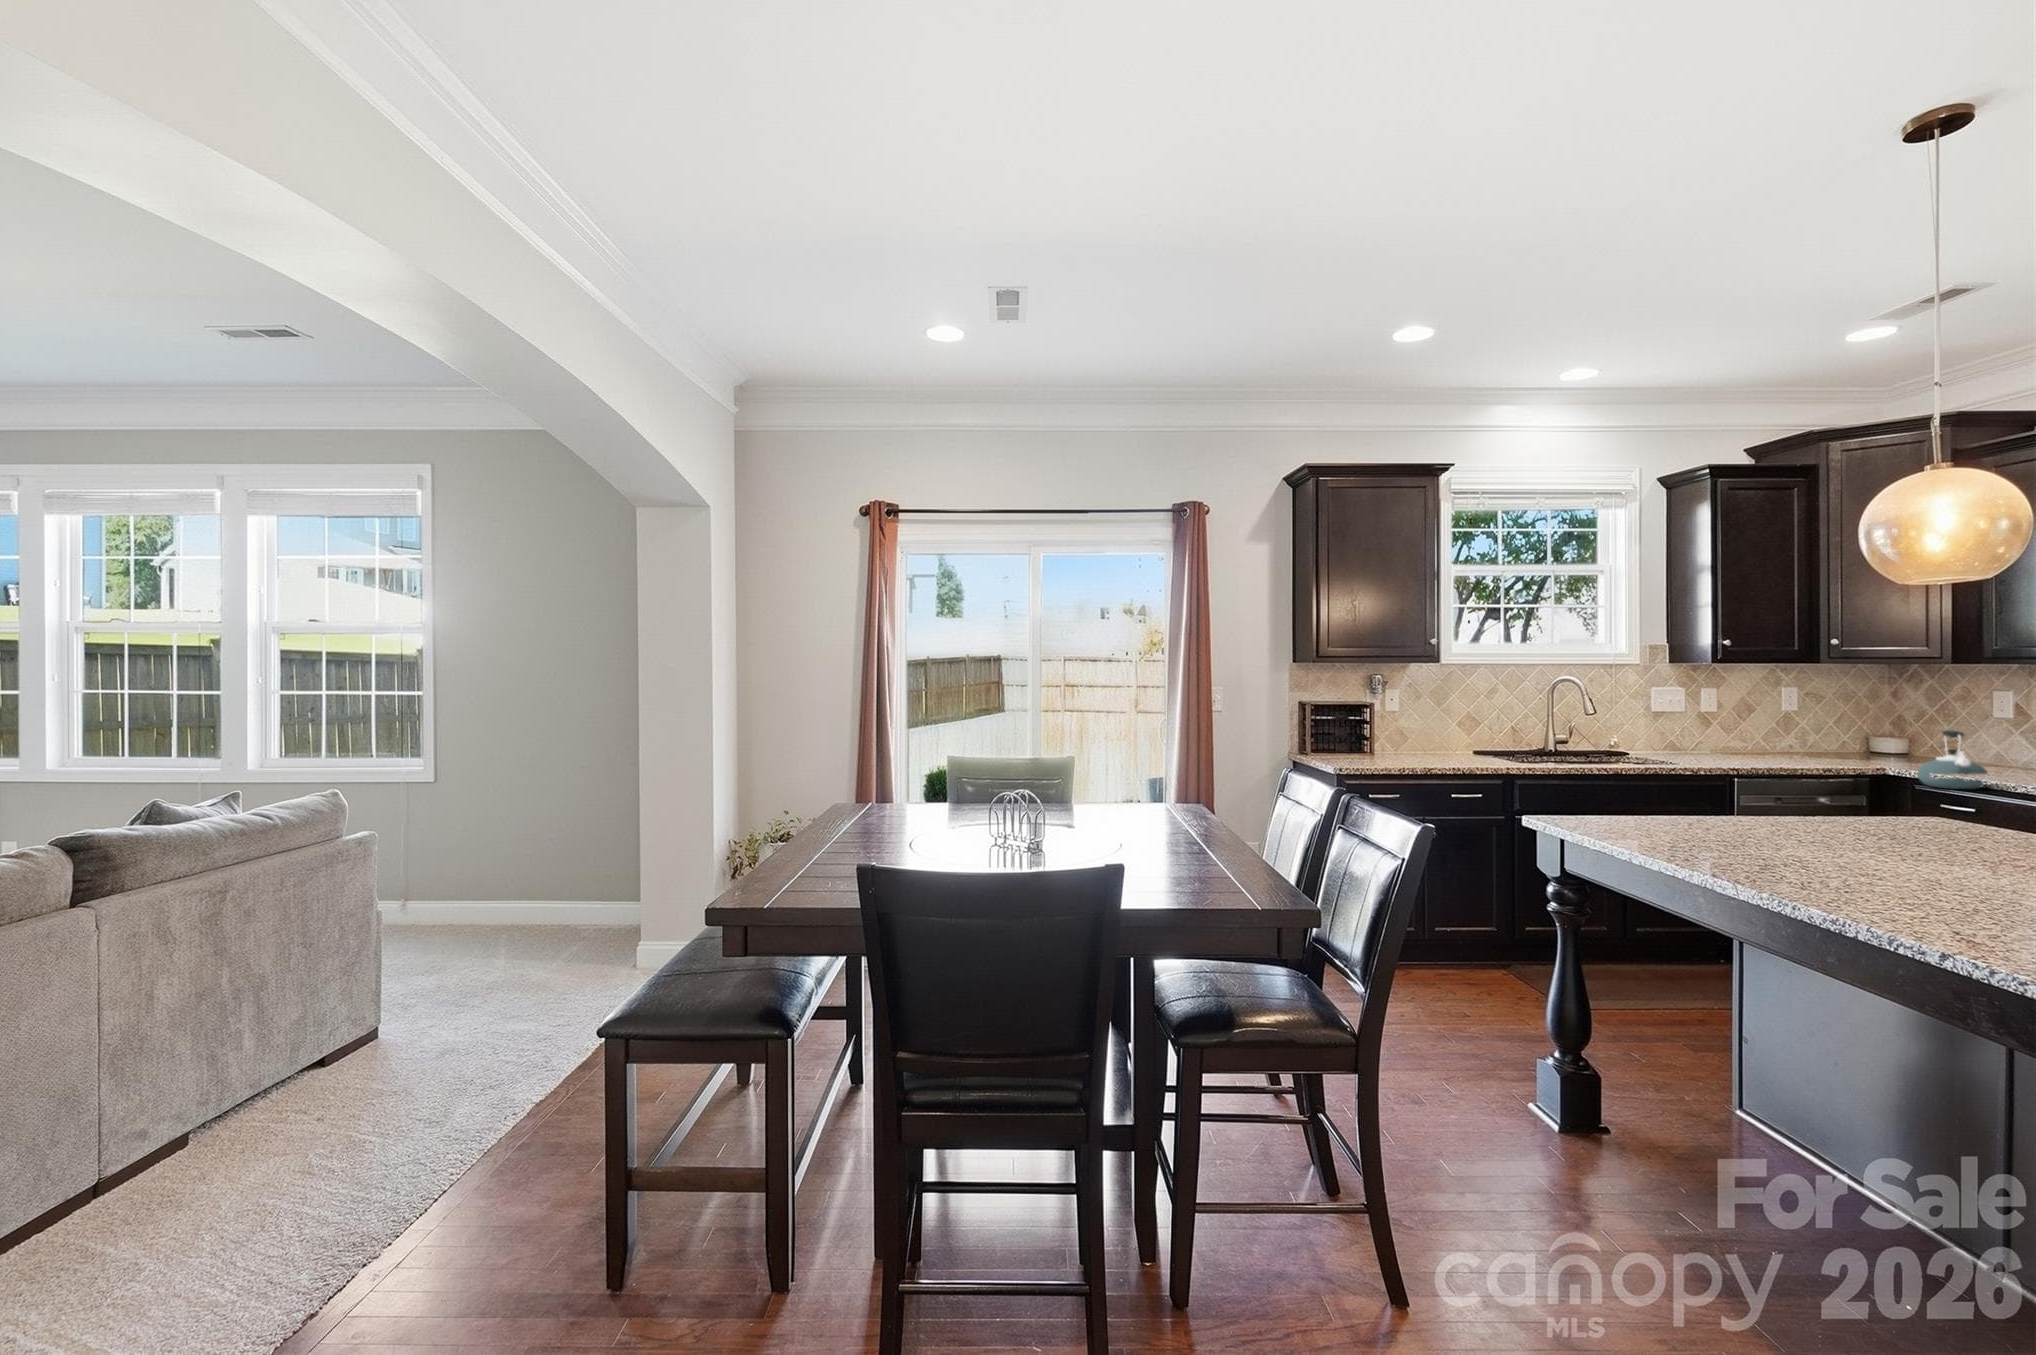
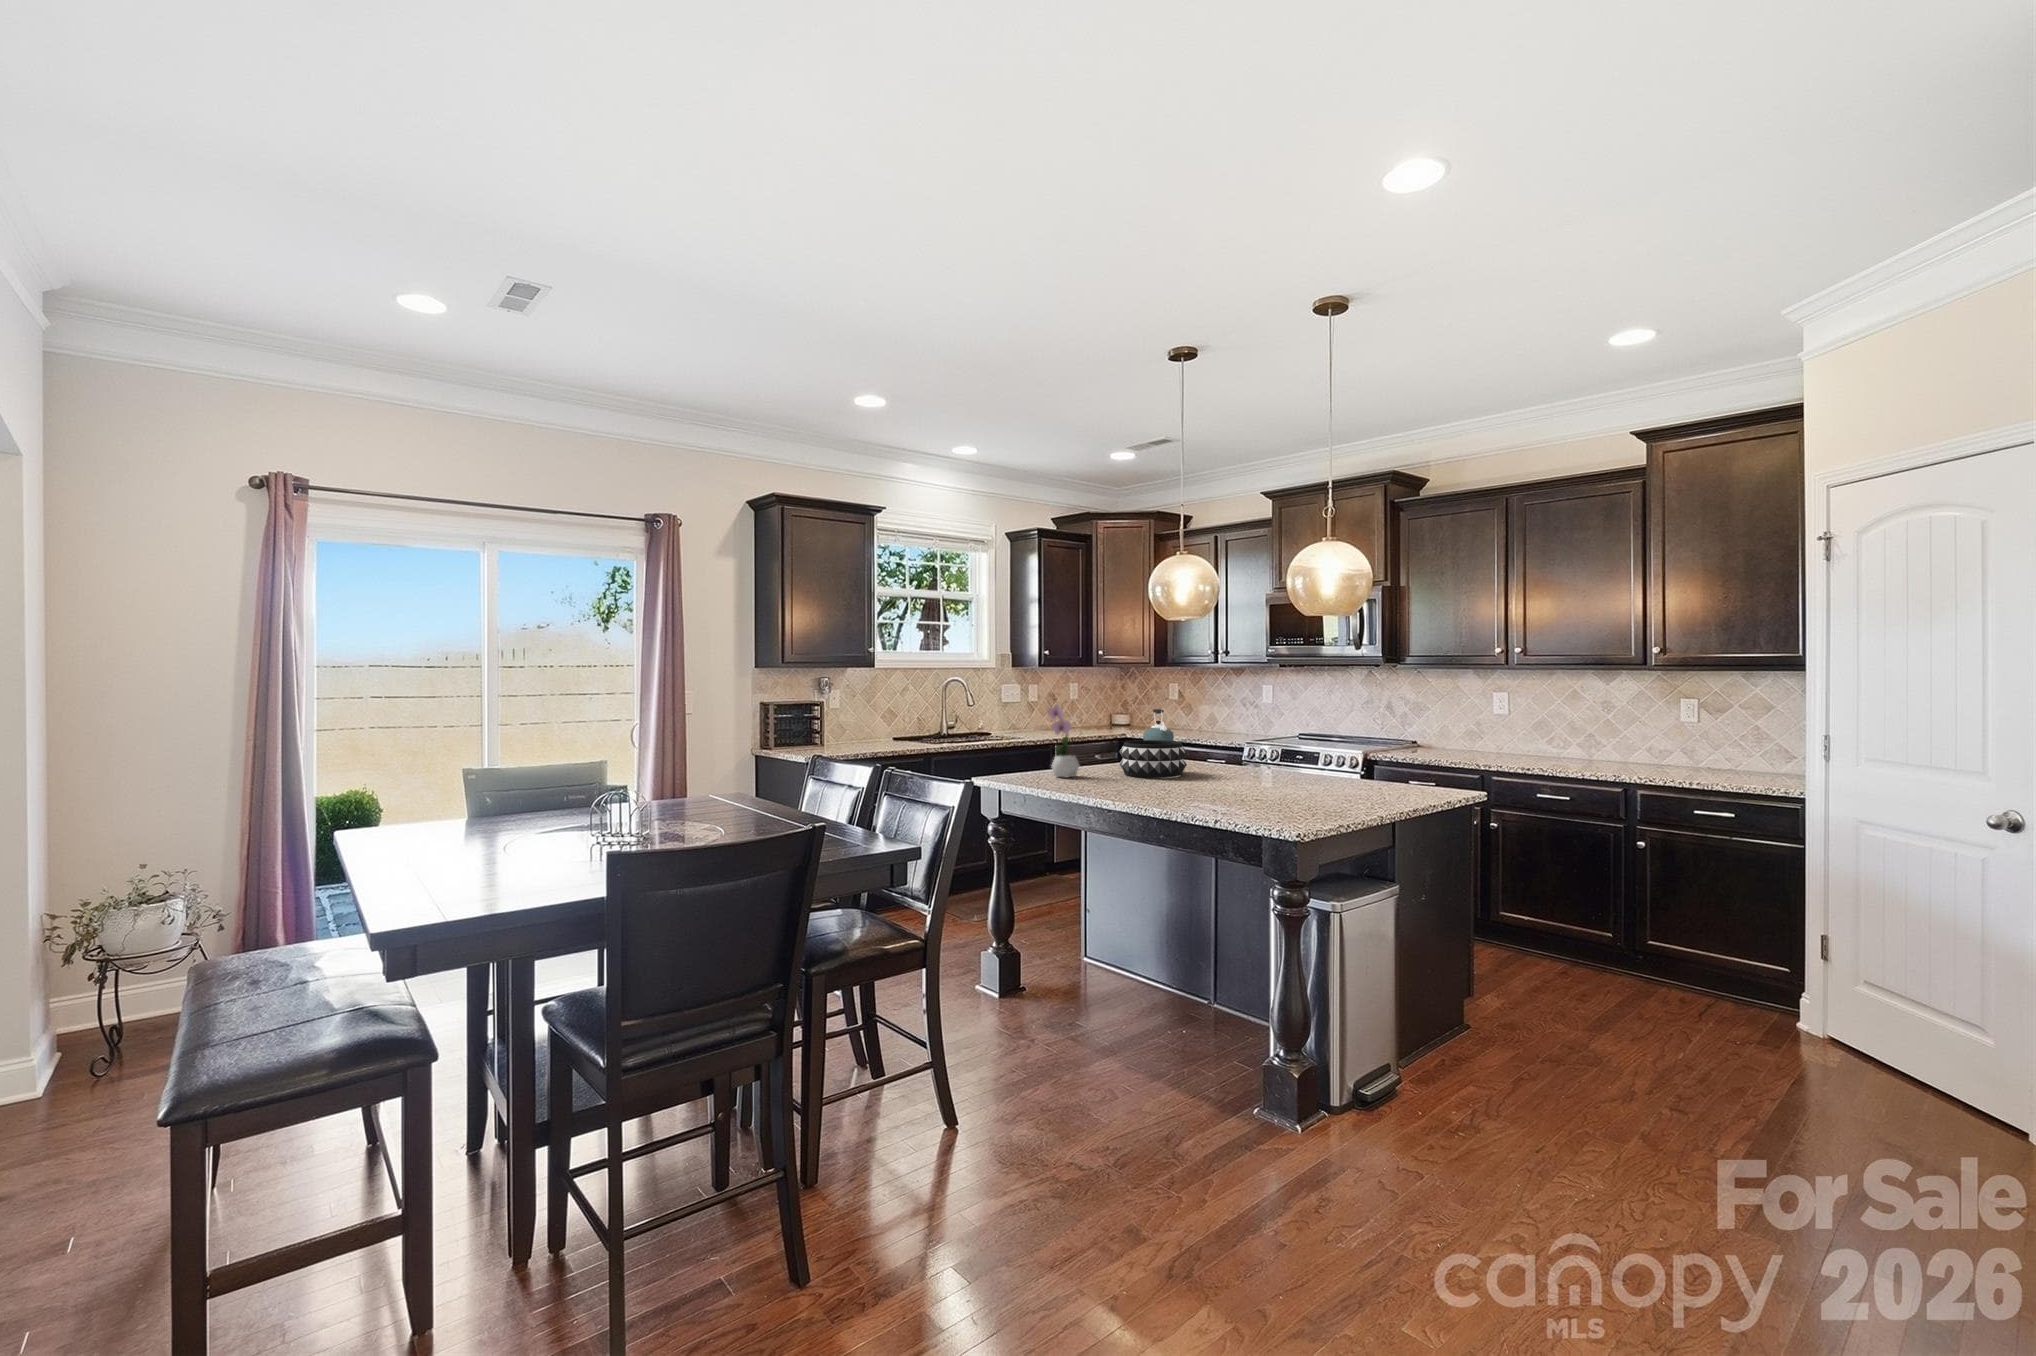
flower arrangement: none [1640,700,1711,831] -> present [1047,699,1079,778]
decorative bowl: none [1789,782,1946,852] -> present [1120,740,1187,777]

